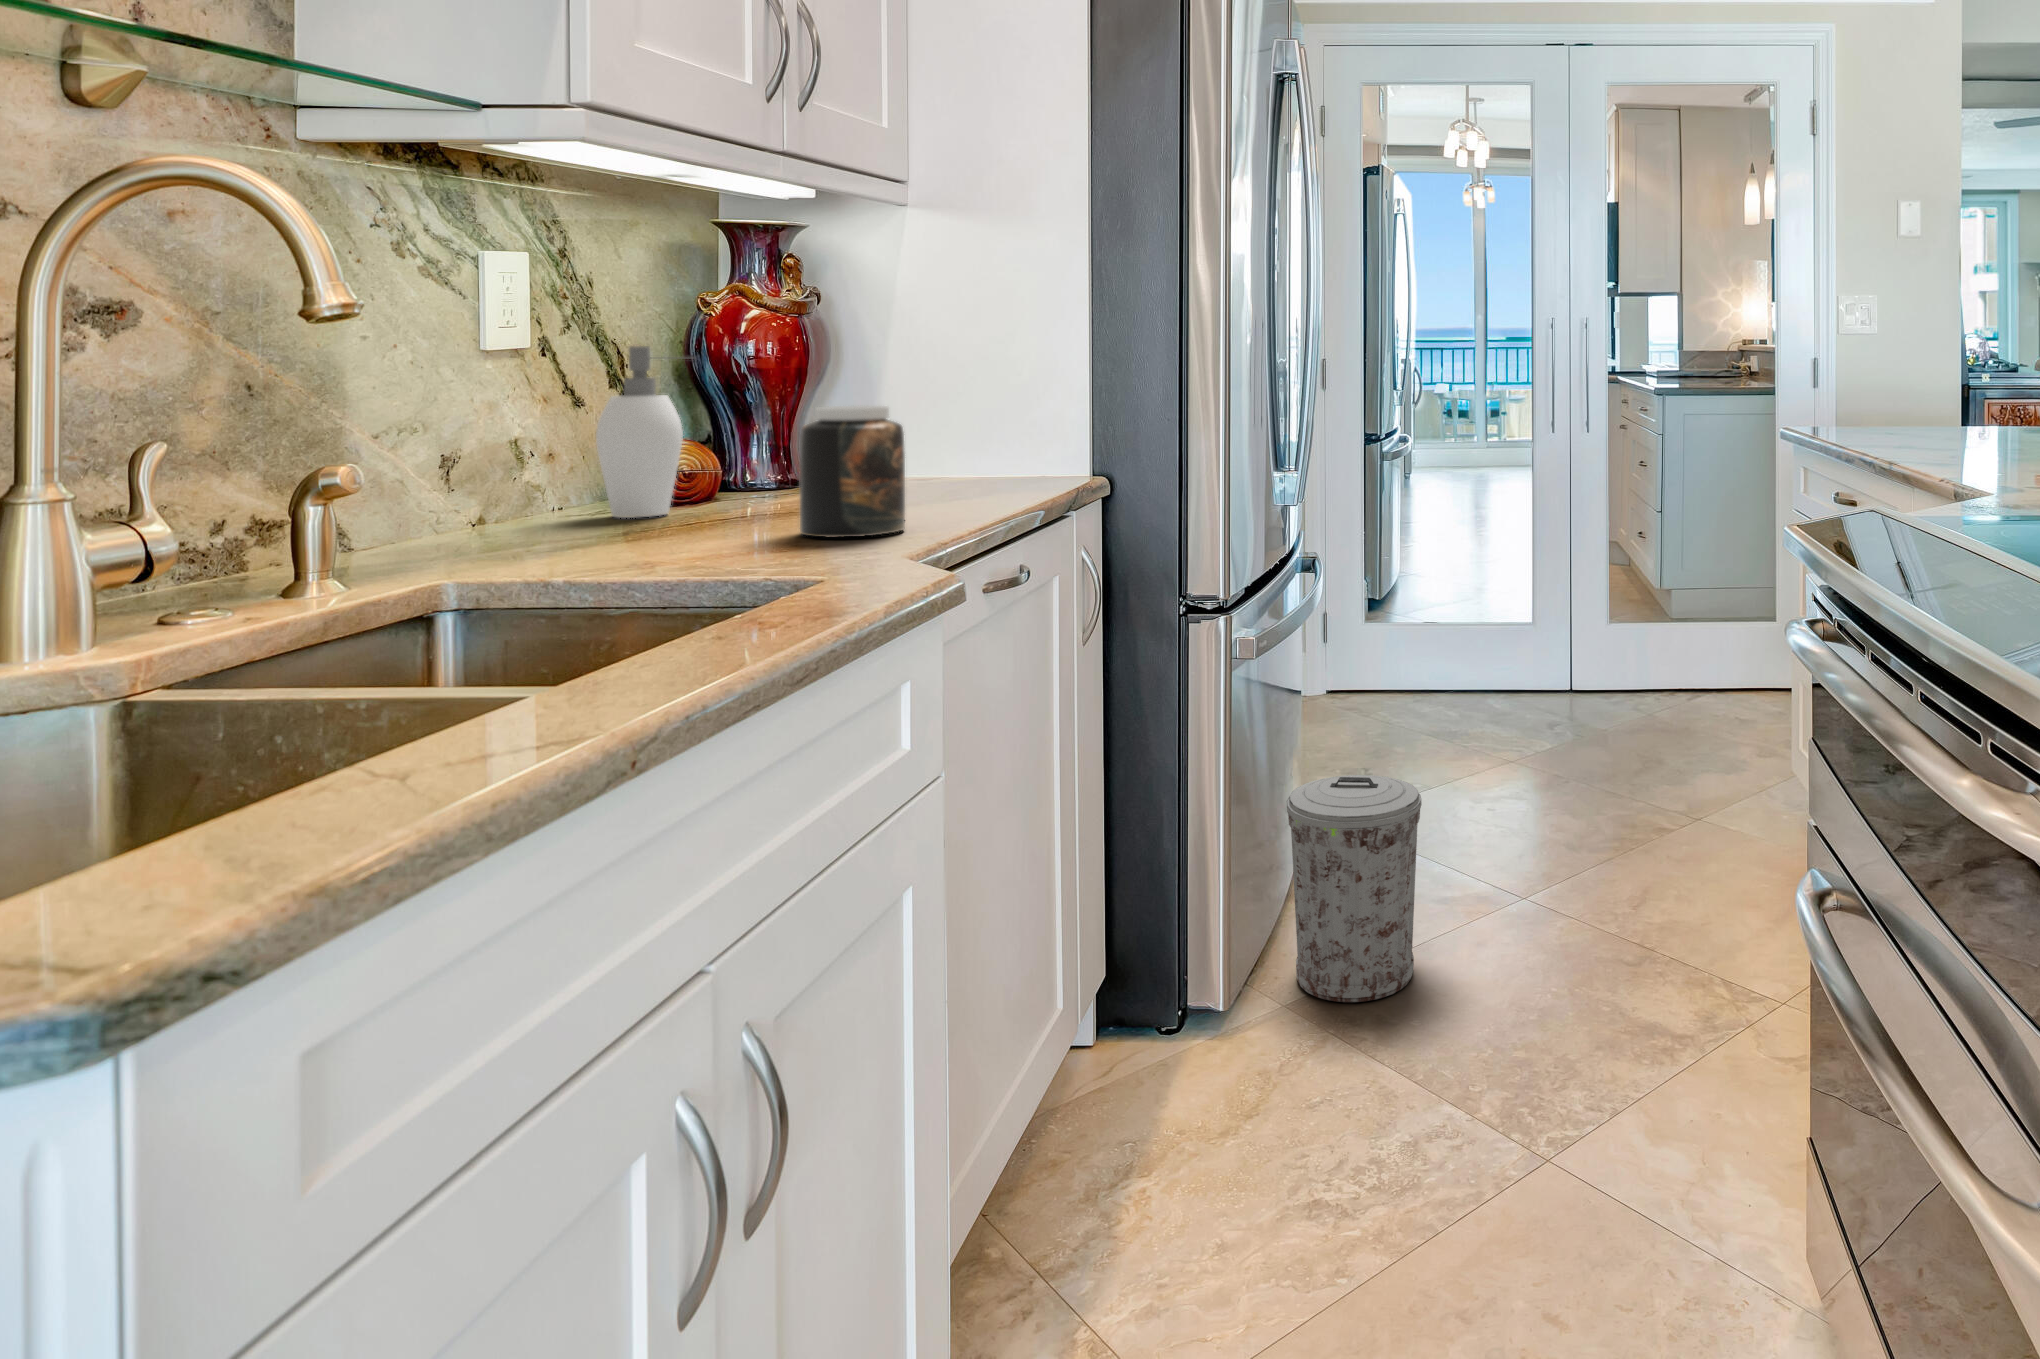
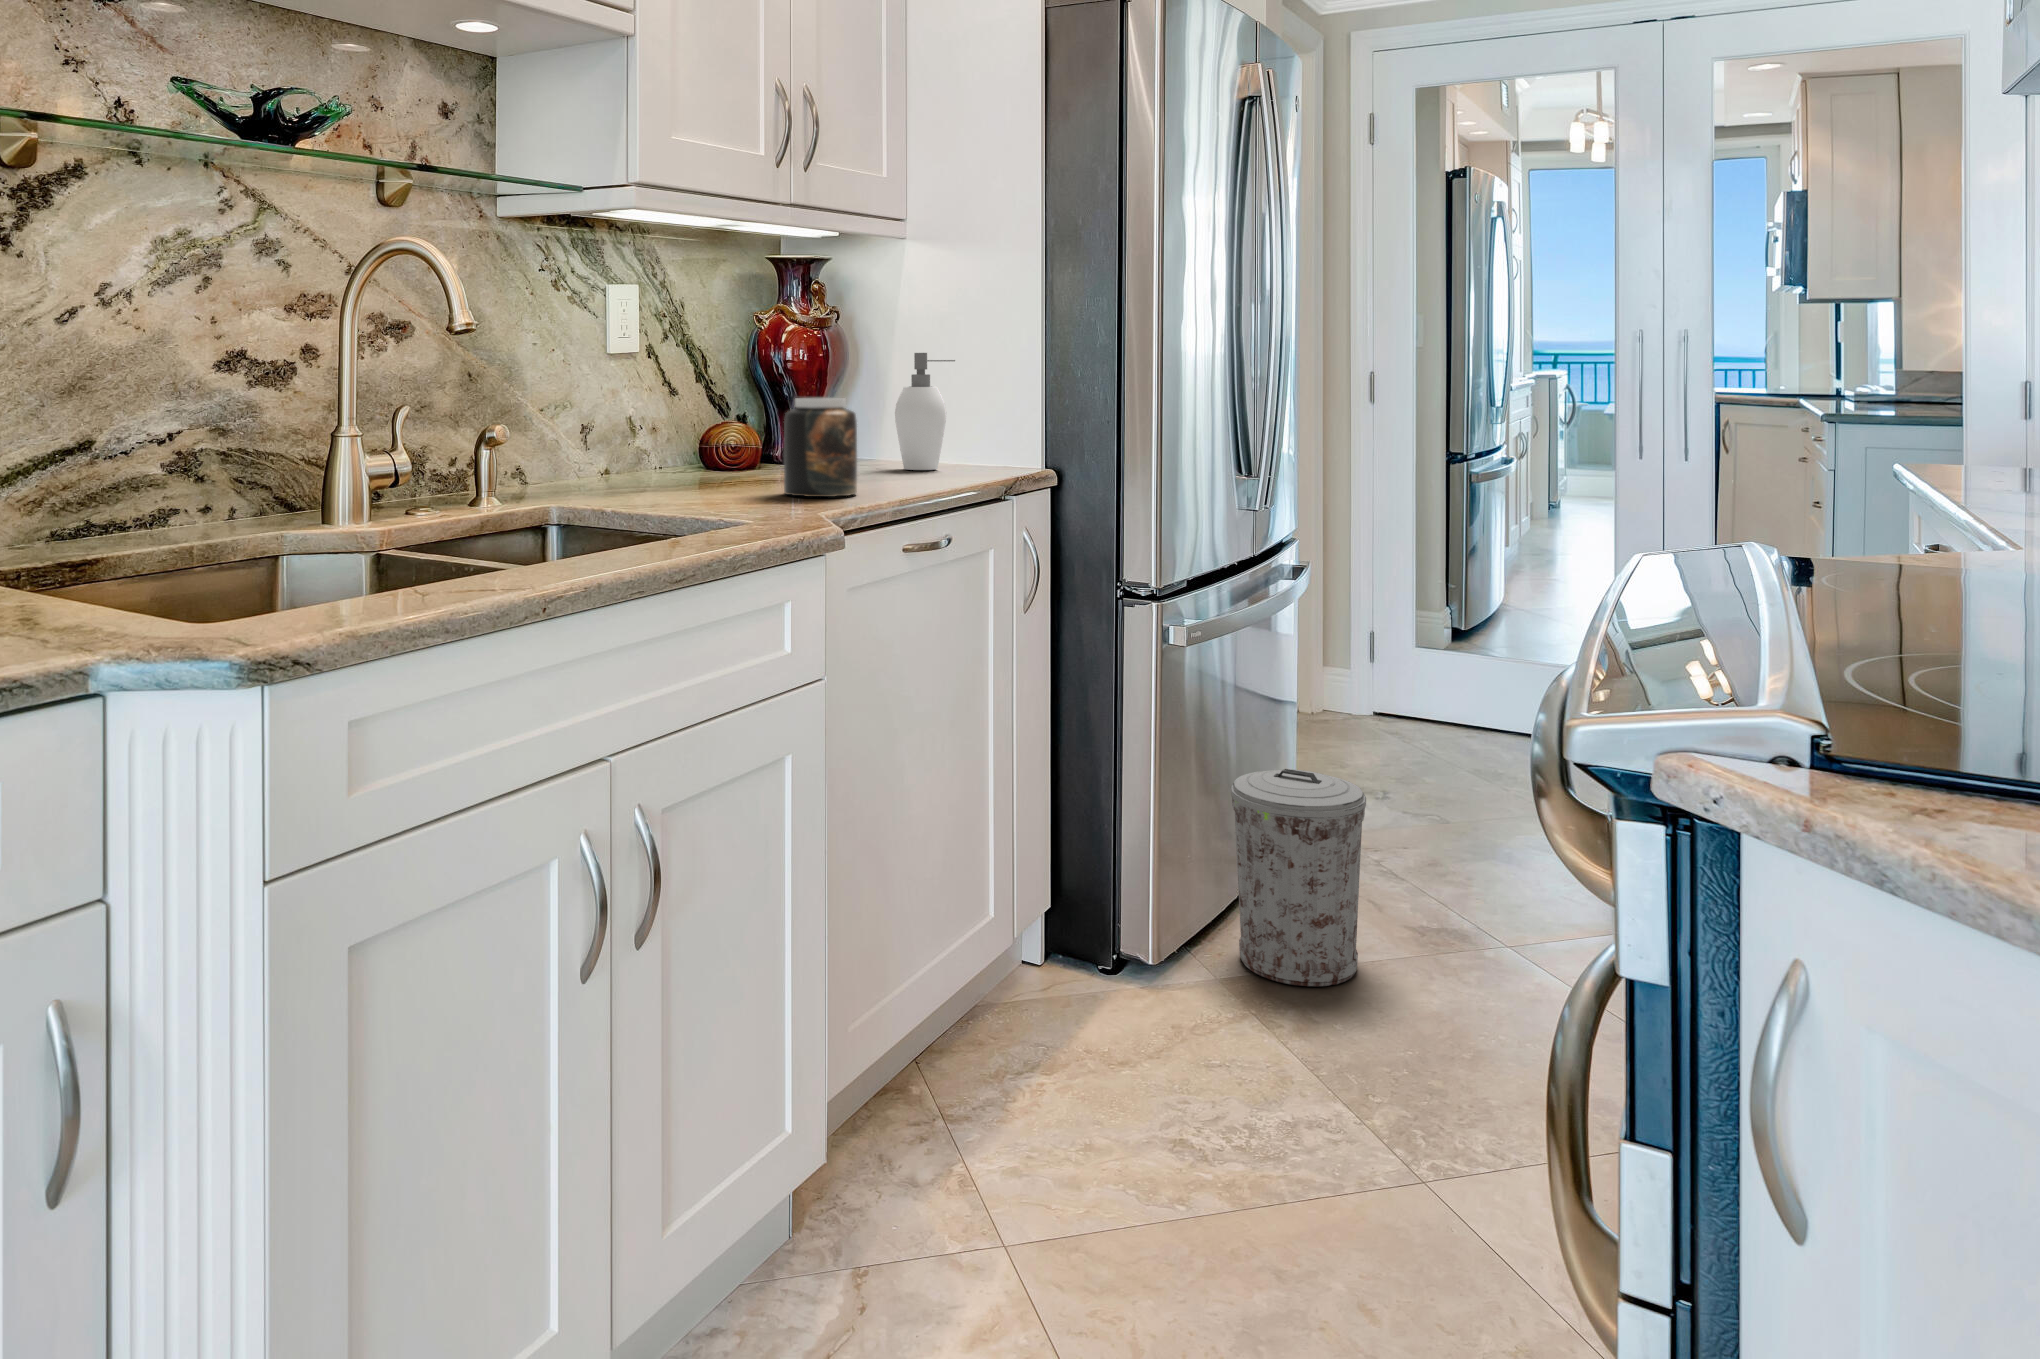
soap dispenser: present [596,346,683,518] -> present [895,353,955,470]

